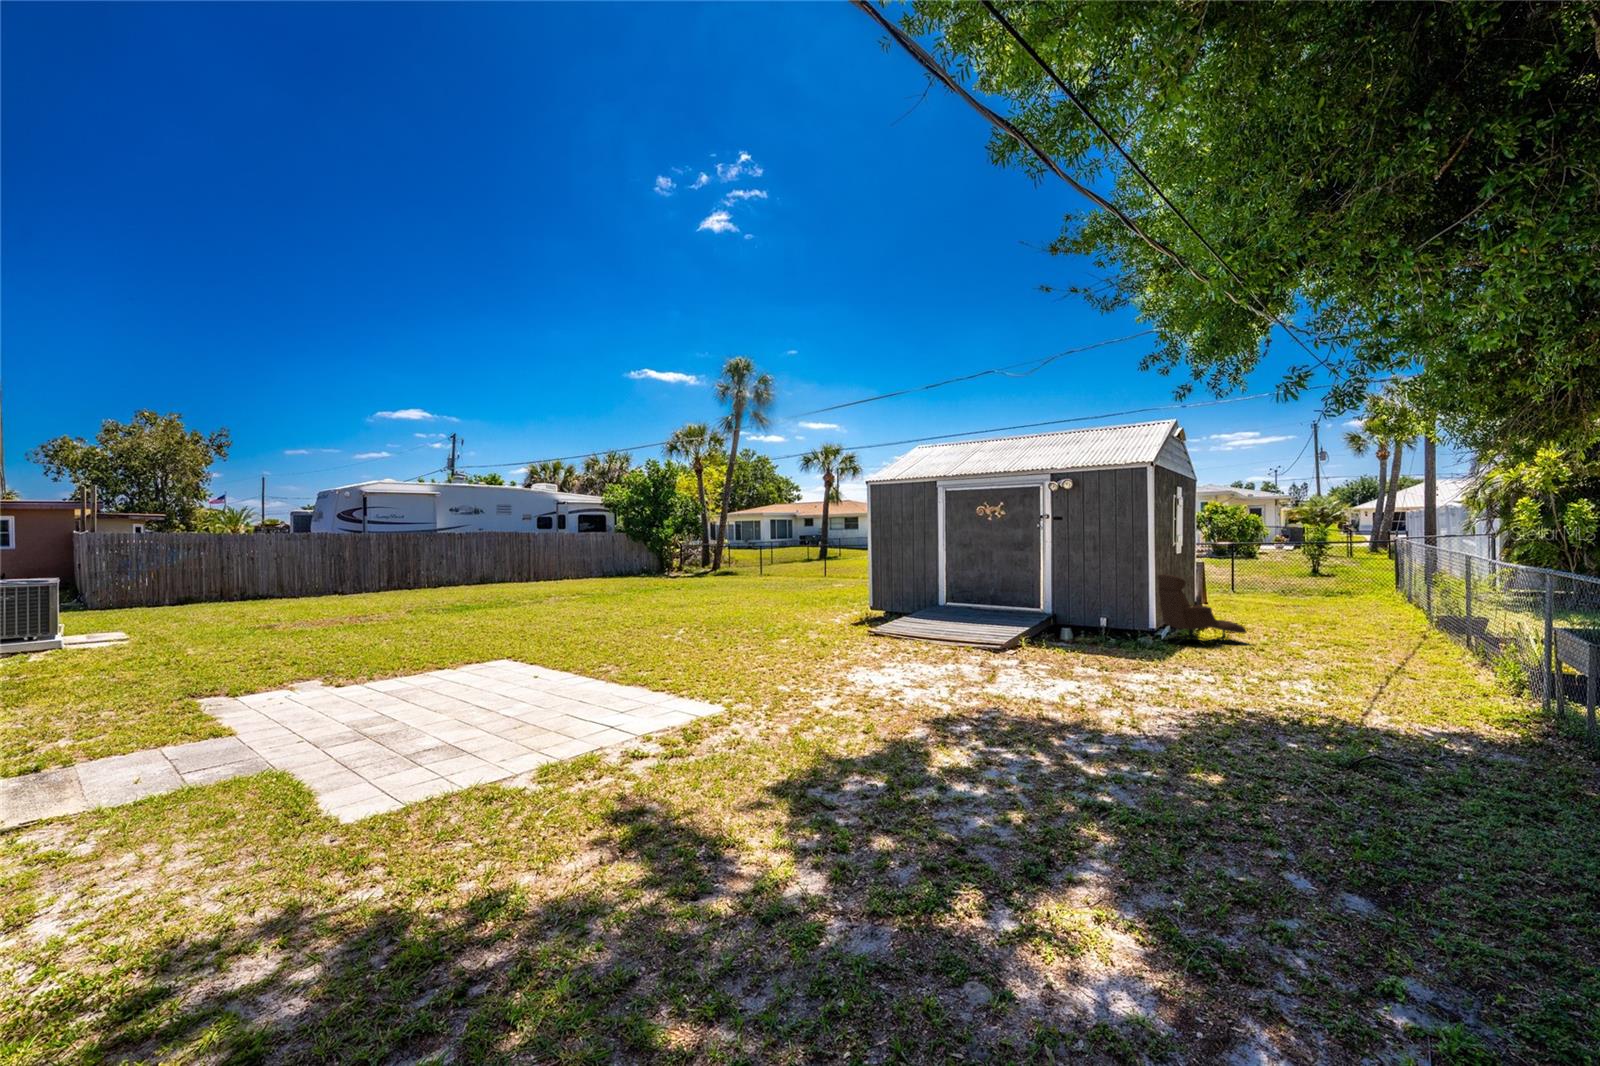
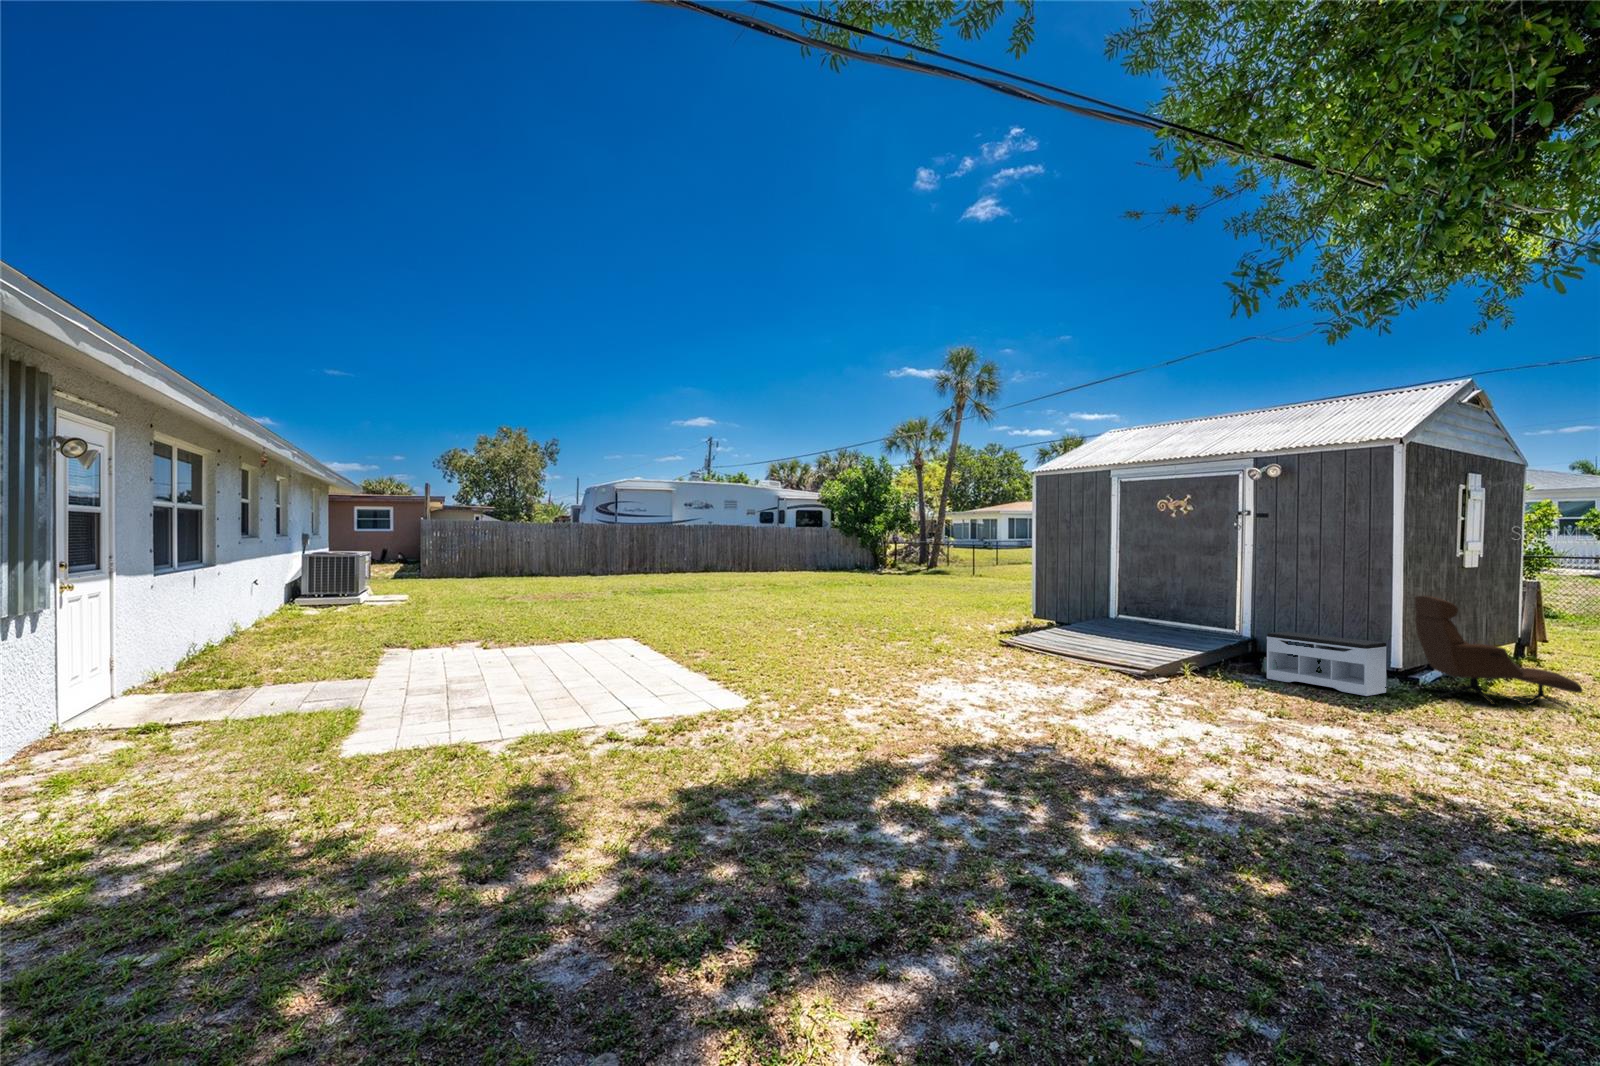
bench: none [1070,606,1145,648] -> present [1266,631,1387,696]

